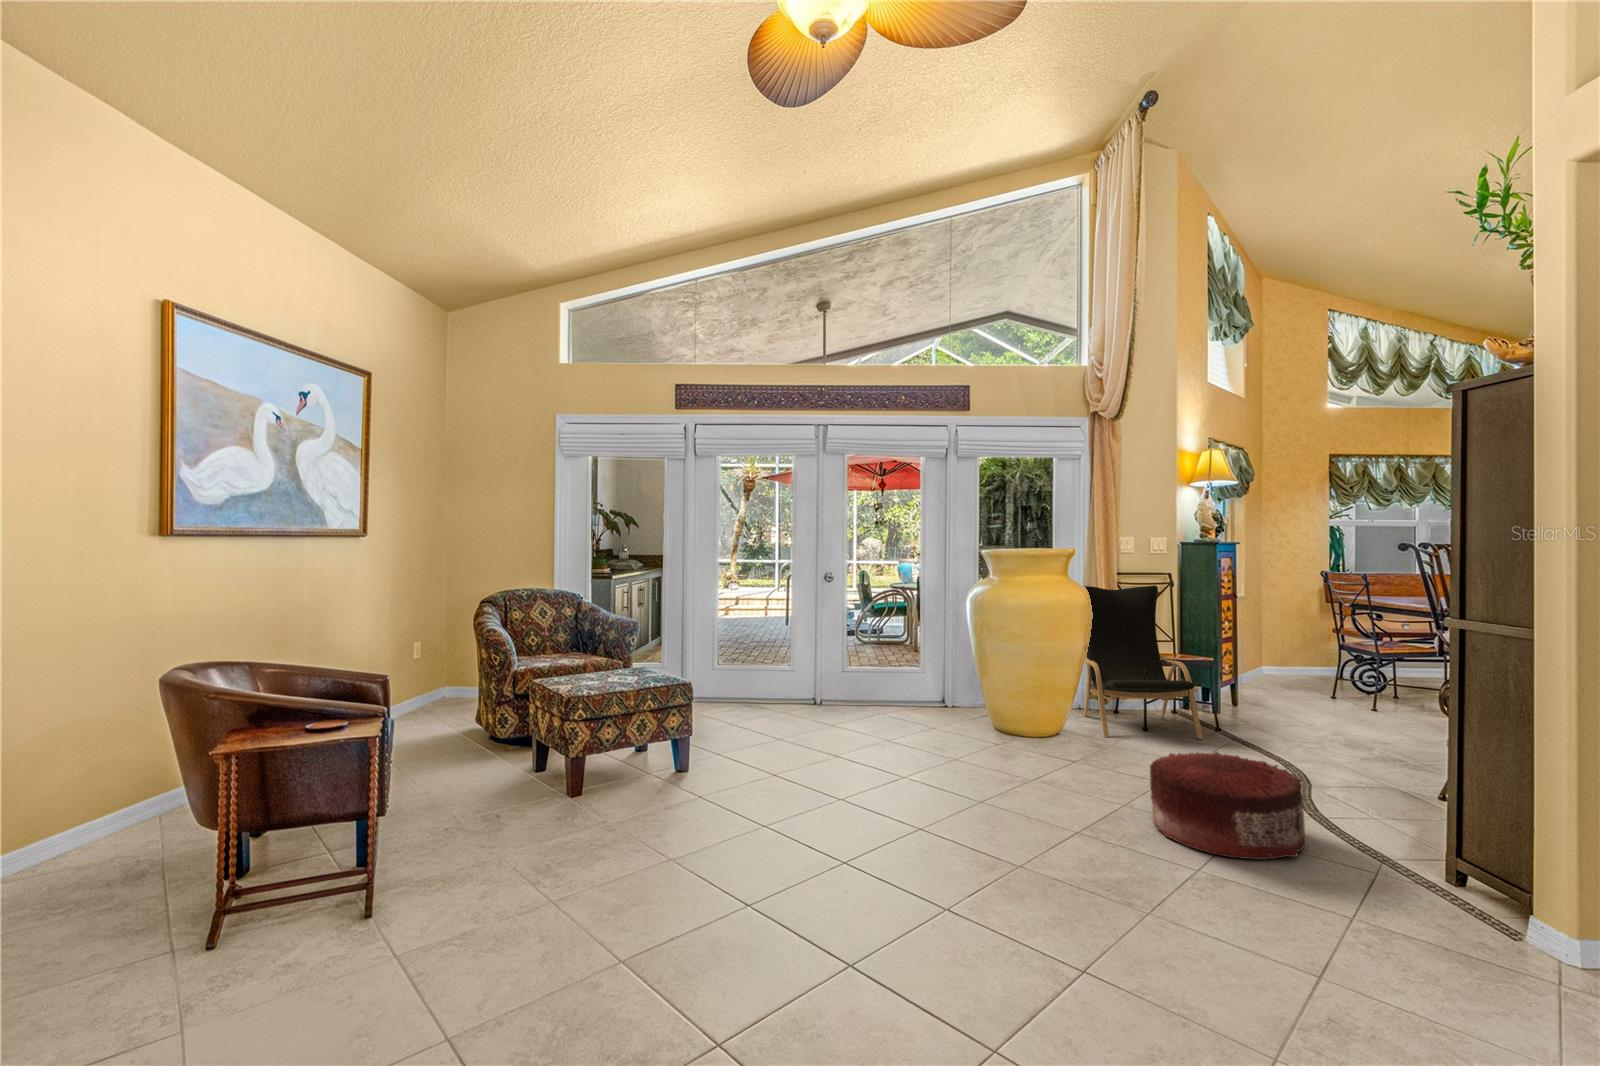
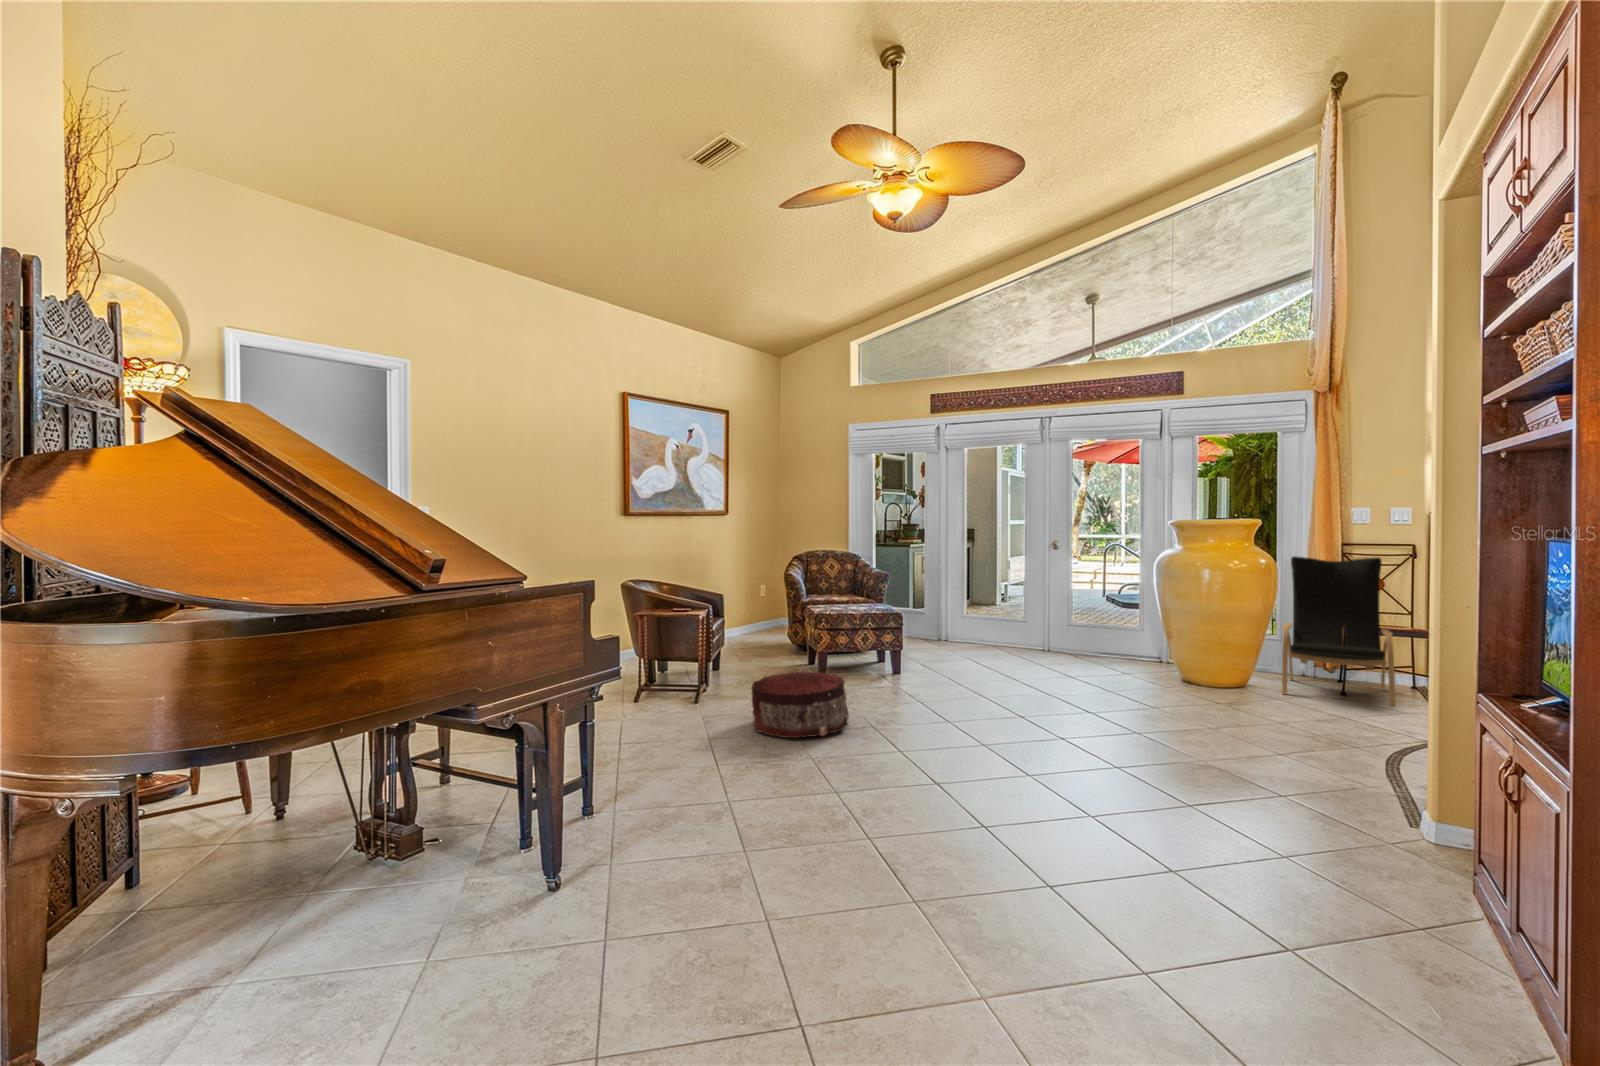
pouf: present [1150,752,1307,859] -> present [752,671,849,738]

